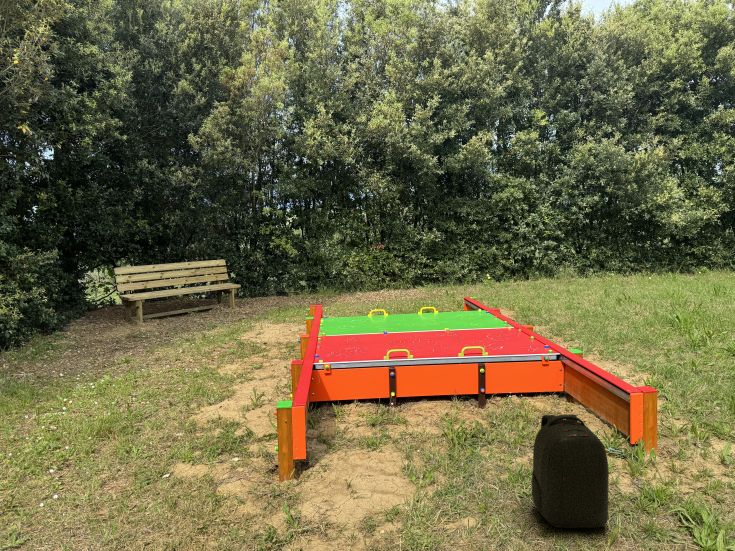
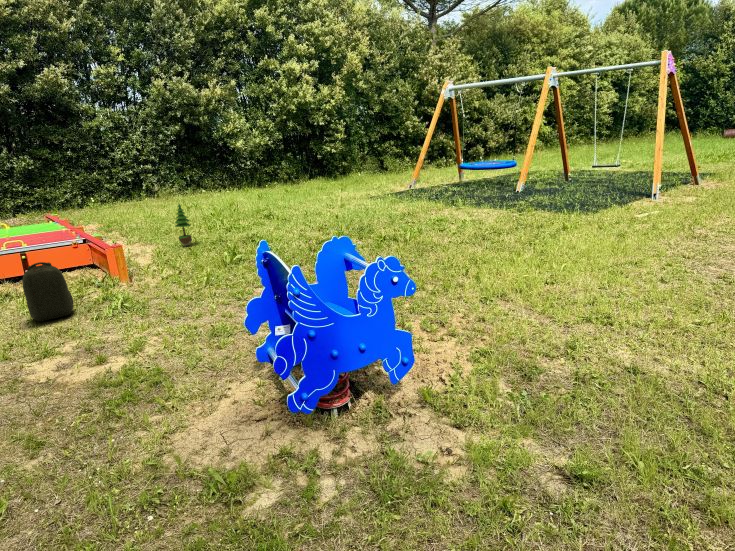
potted tree: none [684,314,716,388] -> present [175,204,192,246]

